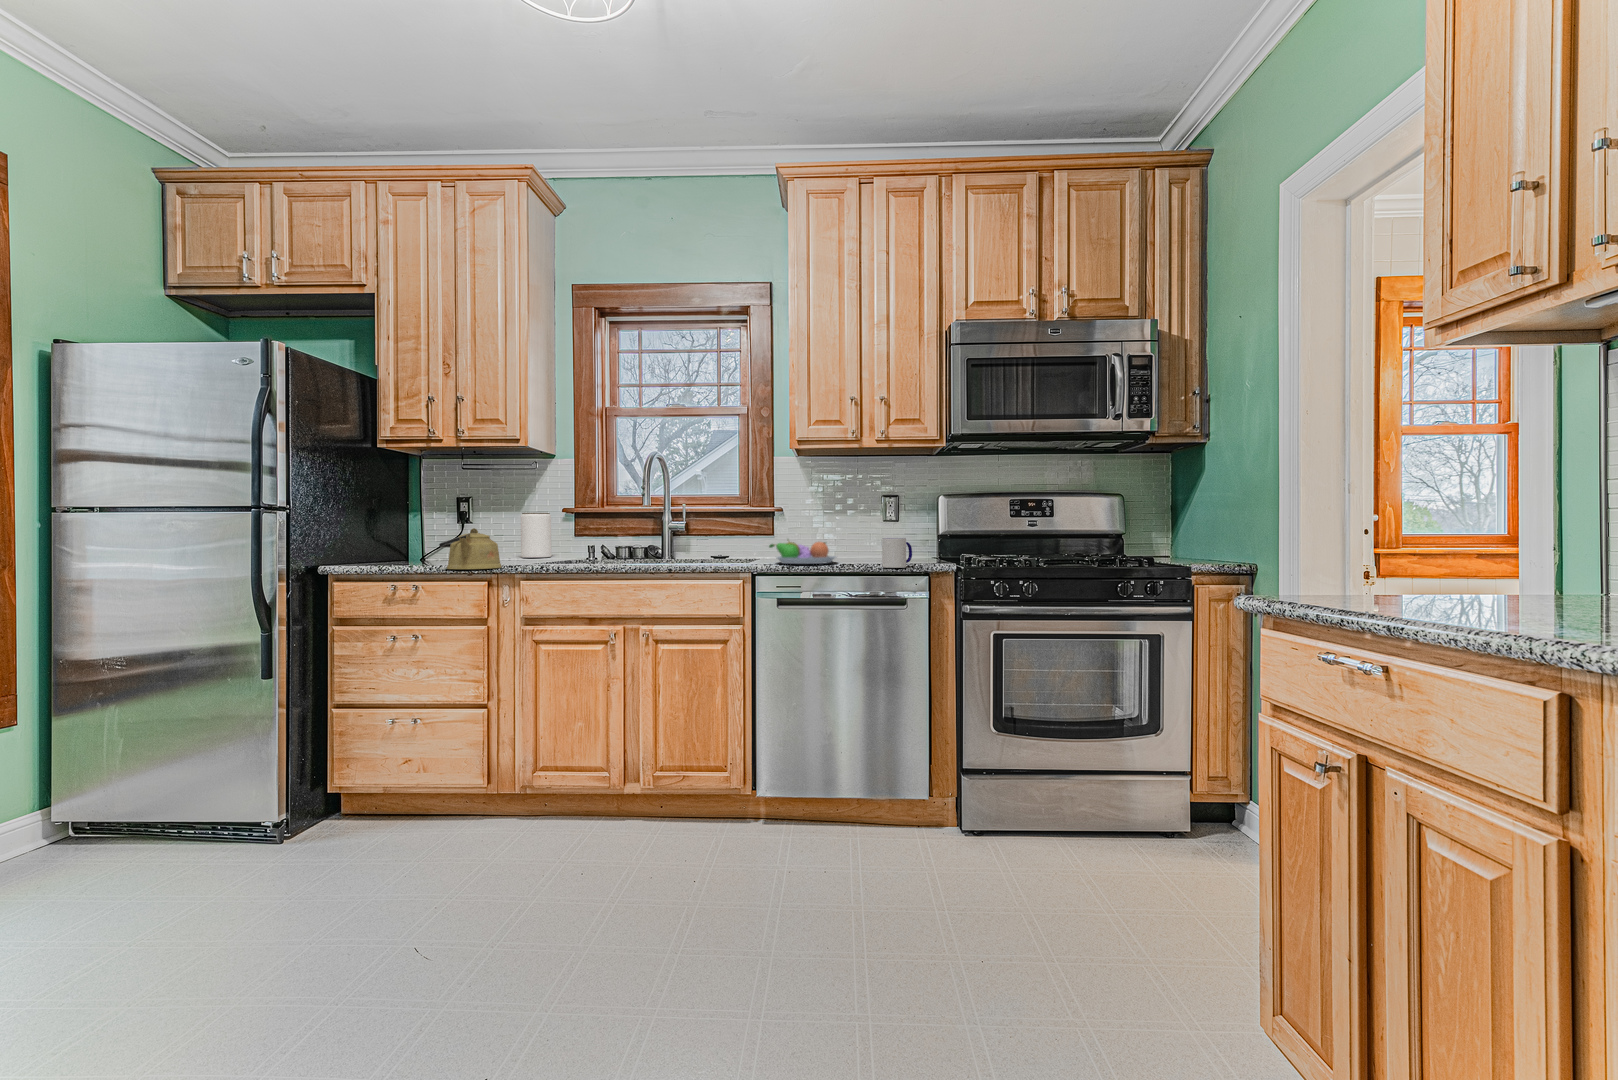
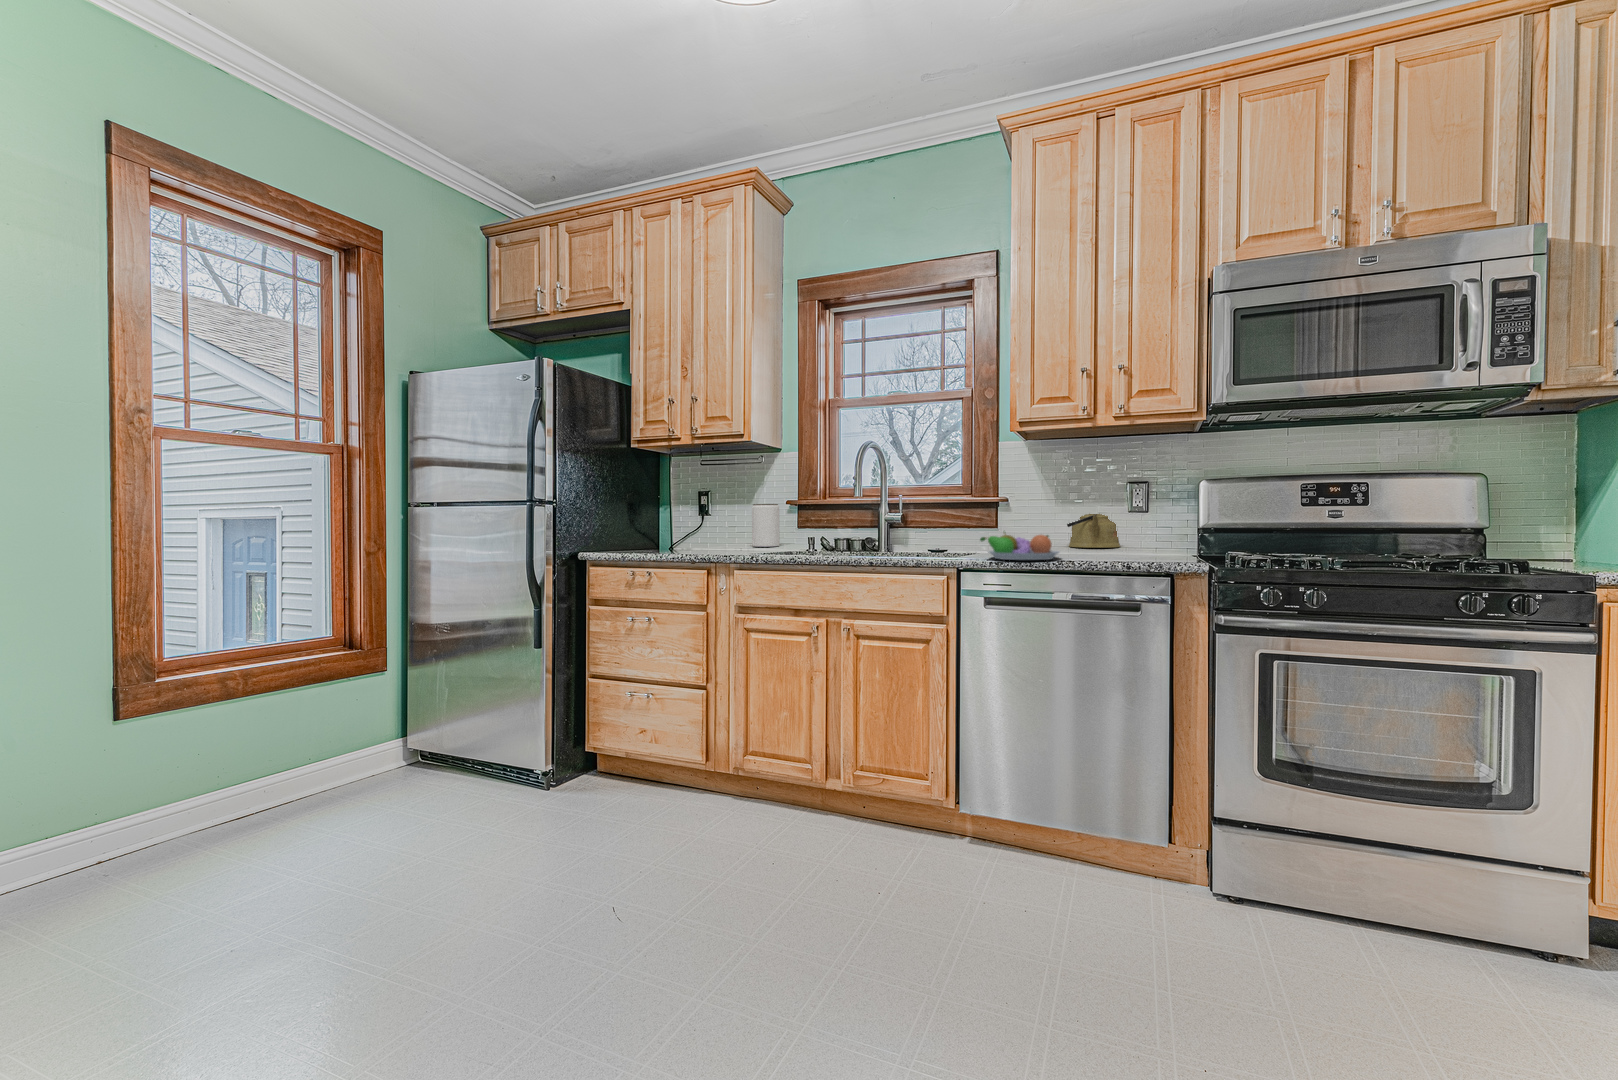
kettle: present [439,528,501,569] -> present [1067,514,1120,548]
mug: present [882,538,912,568] -> none [1110,532,1150,568]

